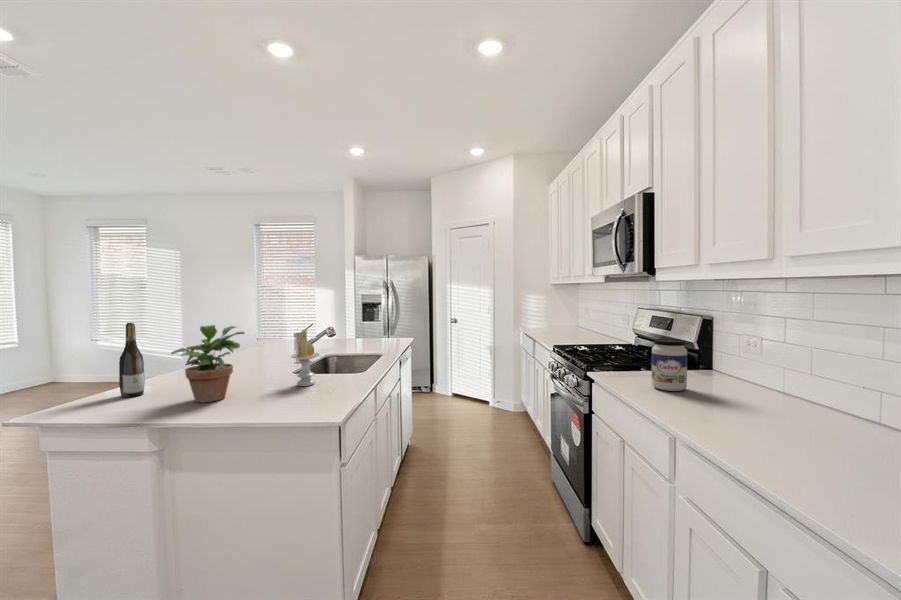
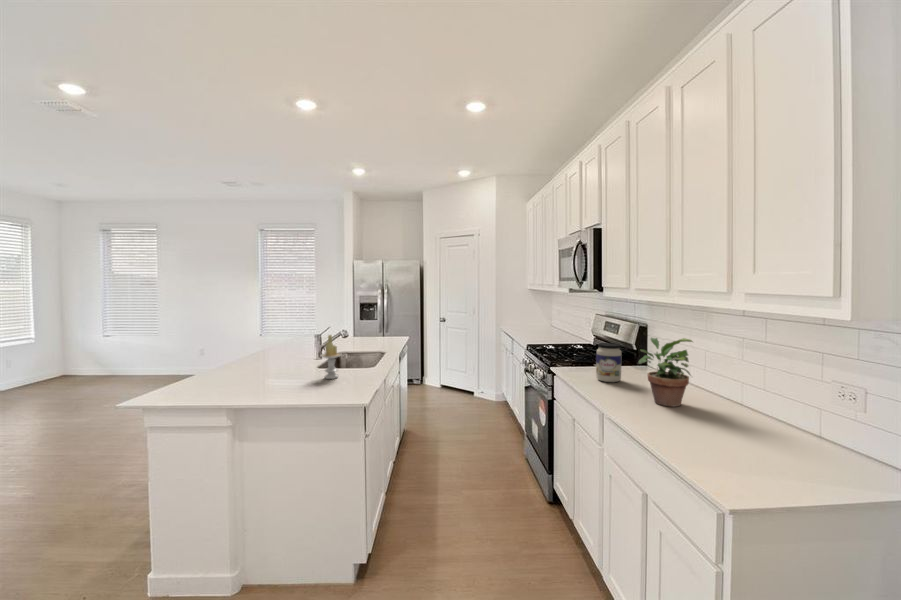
wine bottle: present [119,323,145,397] -> none [190,330,208,388]
potted plant: present [171,325,245,402] -> present [638,338,693,407]

